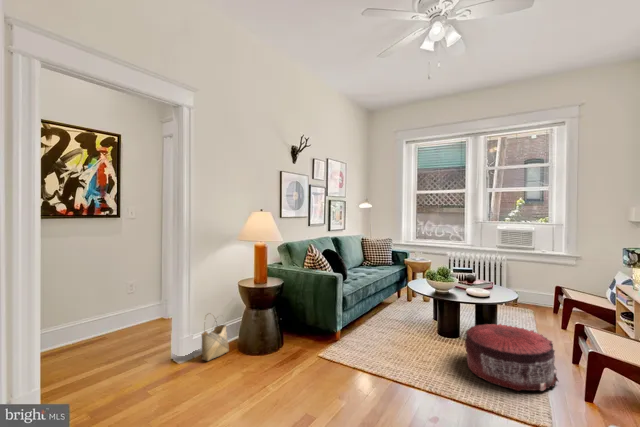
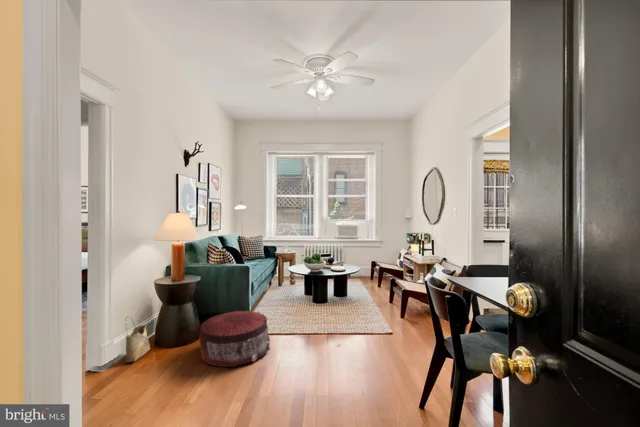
pouf: present [465,324,558,391] -> present [200,311,270,367]

